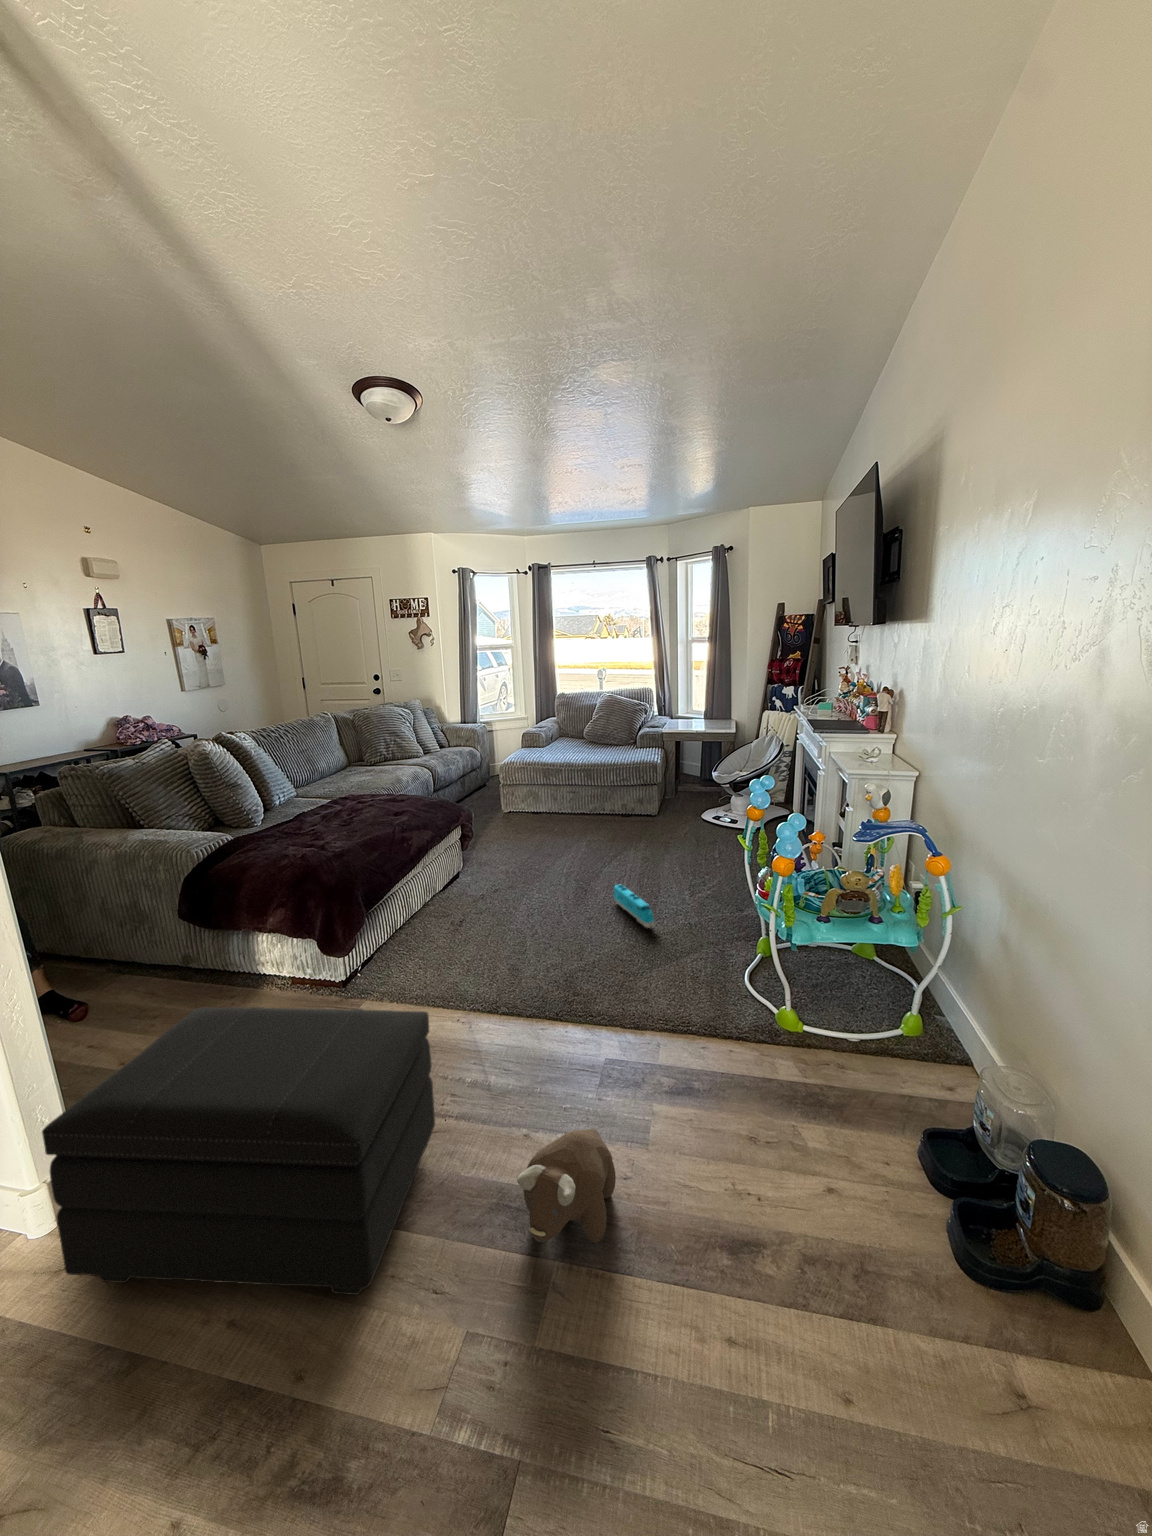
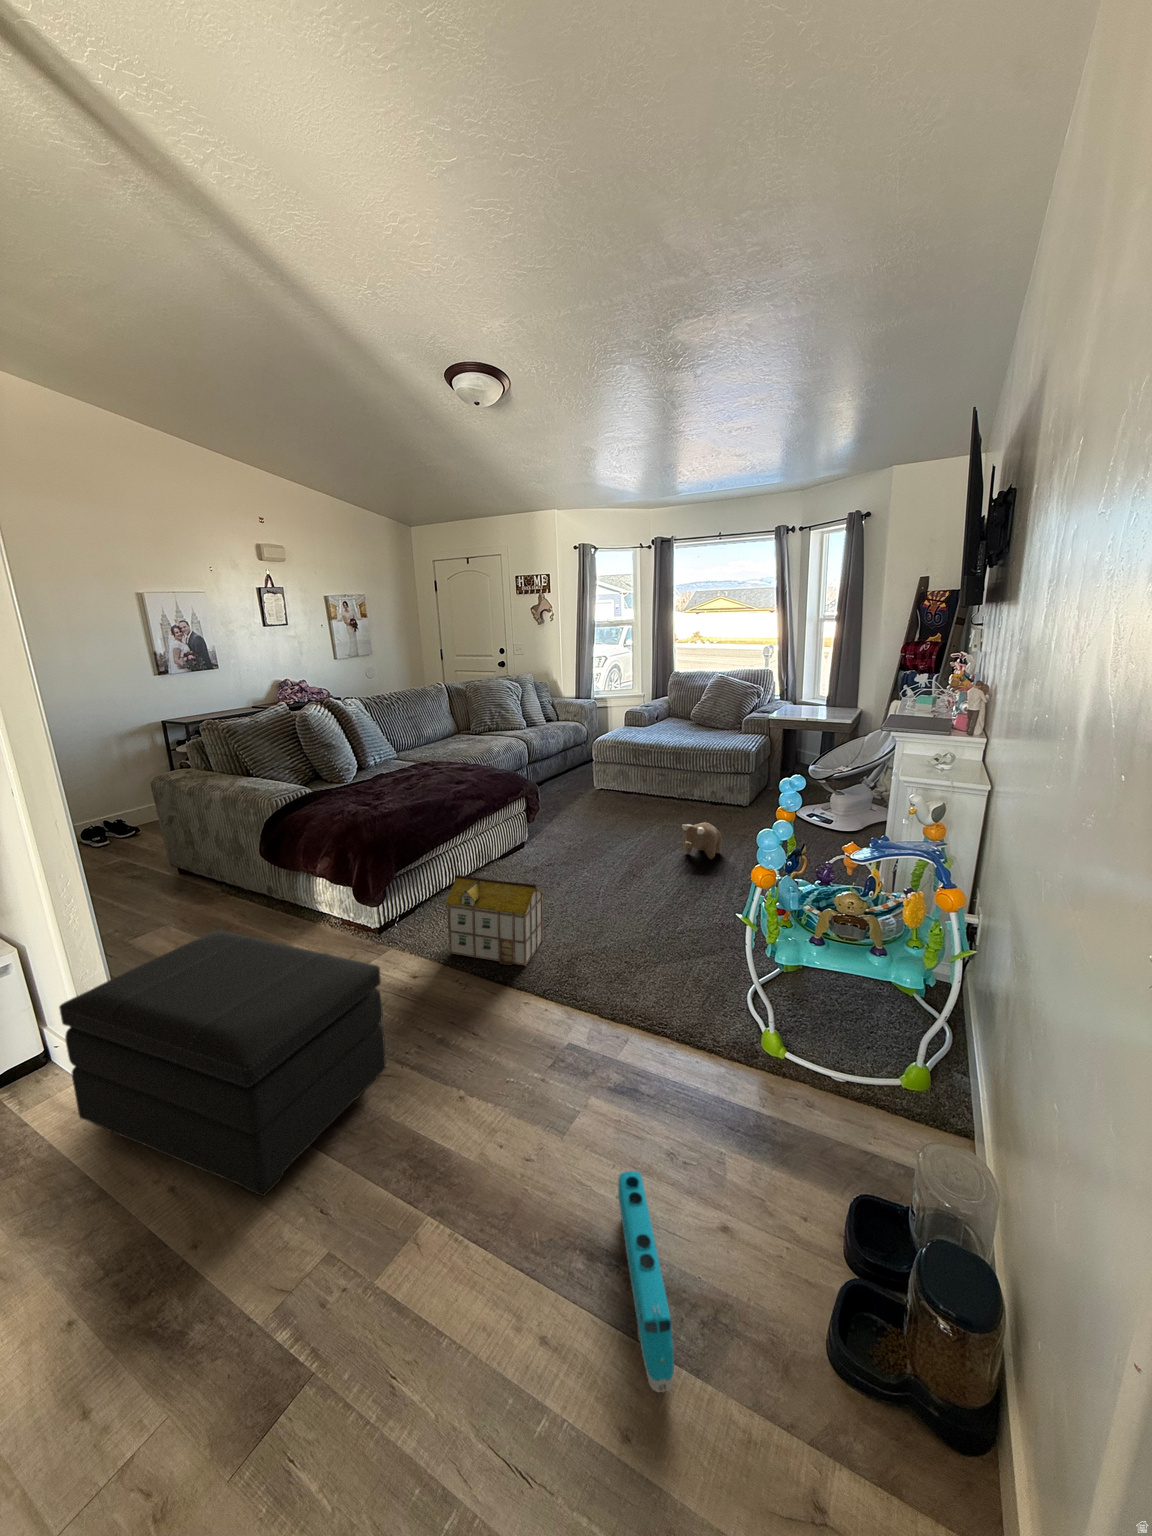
toy train: present [614,885,654,928] -> present [618,1171,674,1392]
toy house: none [433,909,530,996] -> present [445,875,544,966]
plush toy: present [517,1129,616,1243] -> present [682,822,722,859]

